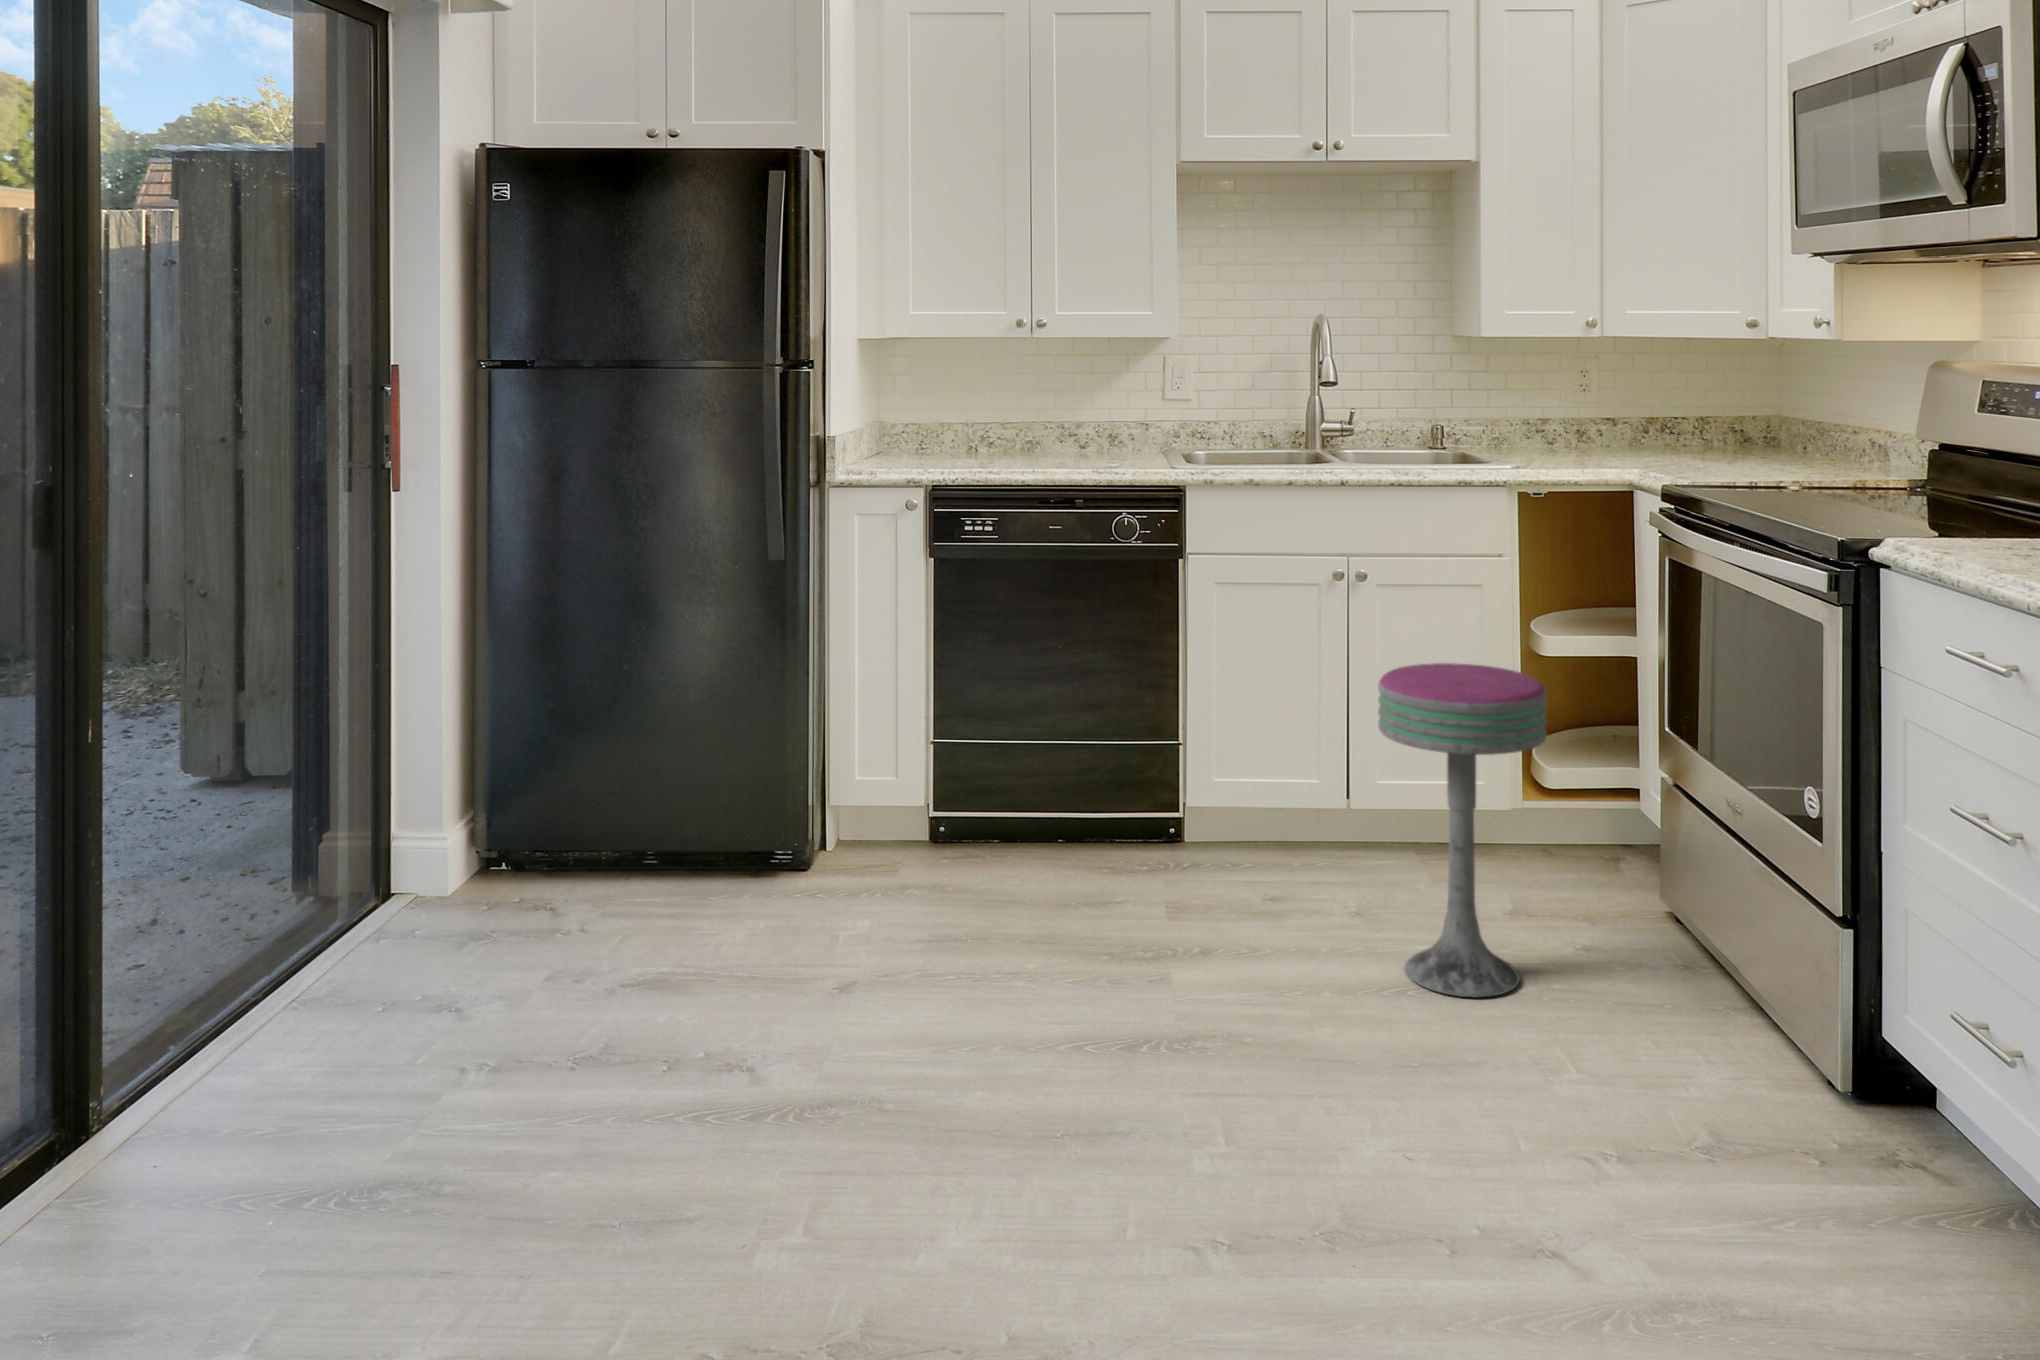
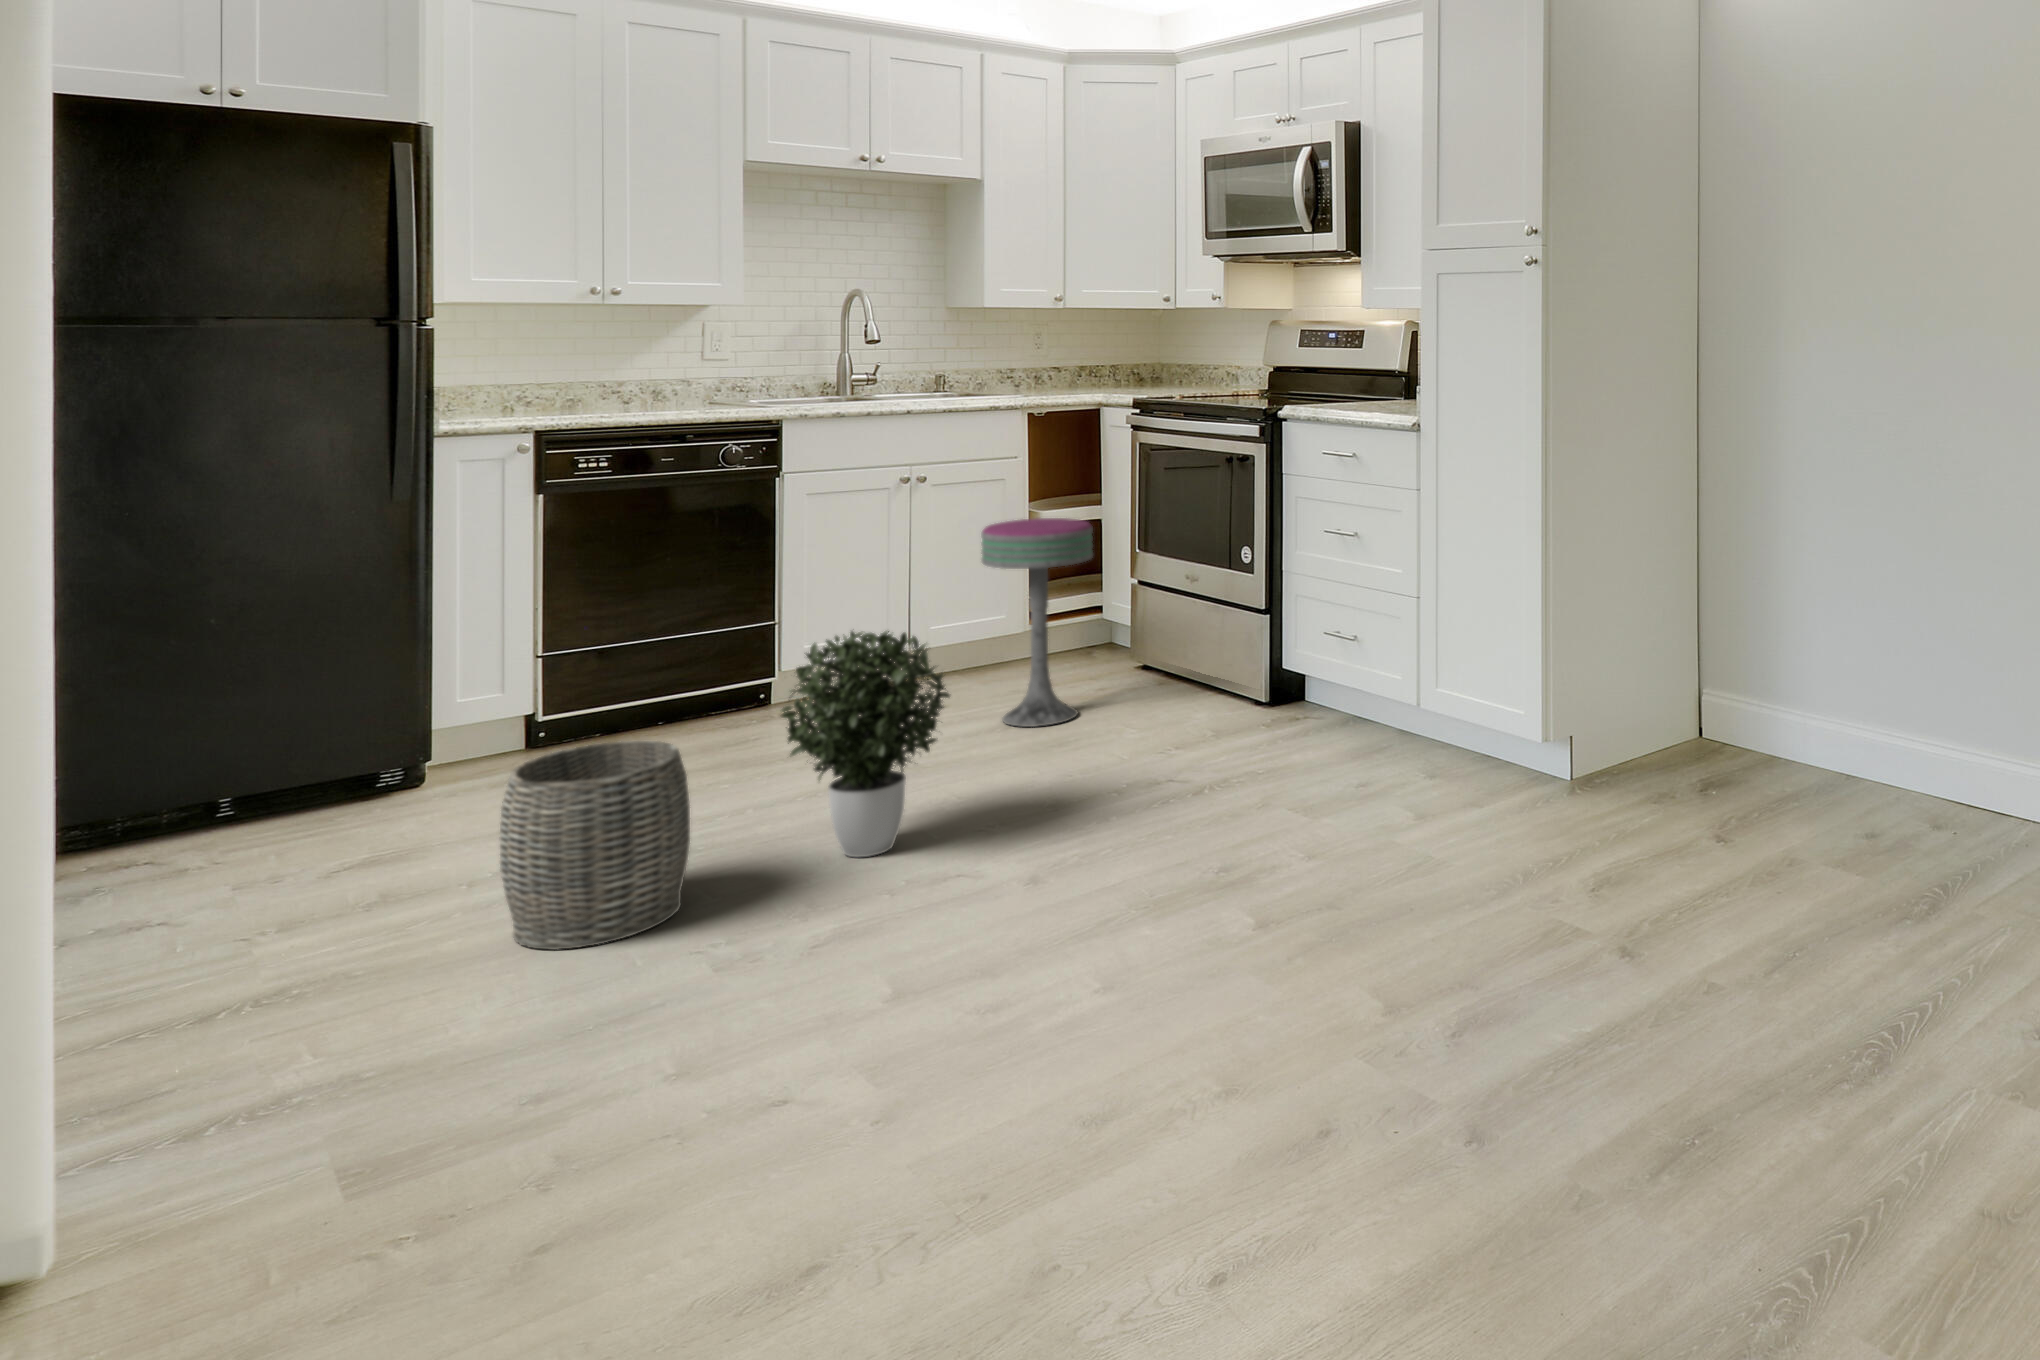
potted plant: none [937,840,1182,1199] -> present [781,631,950,857]
woven basket: none [602,932,821,1234] -> present [500,741,690,950]

